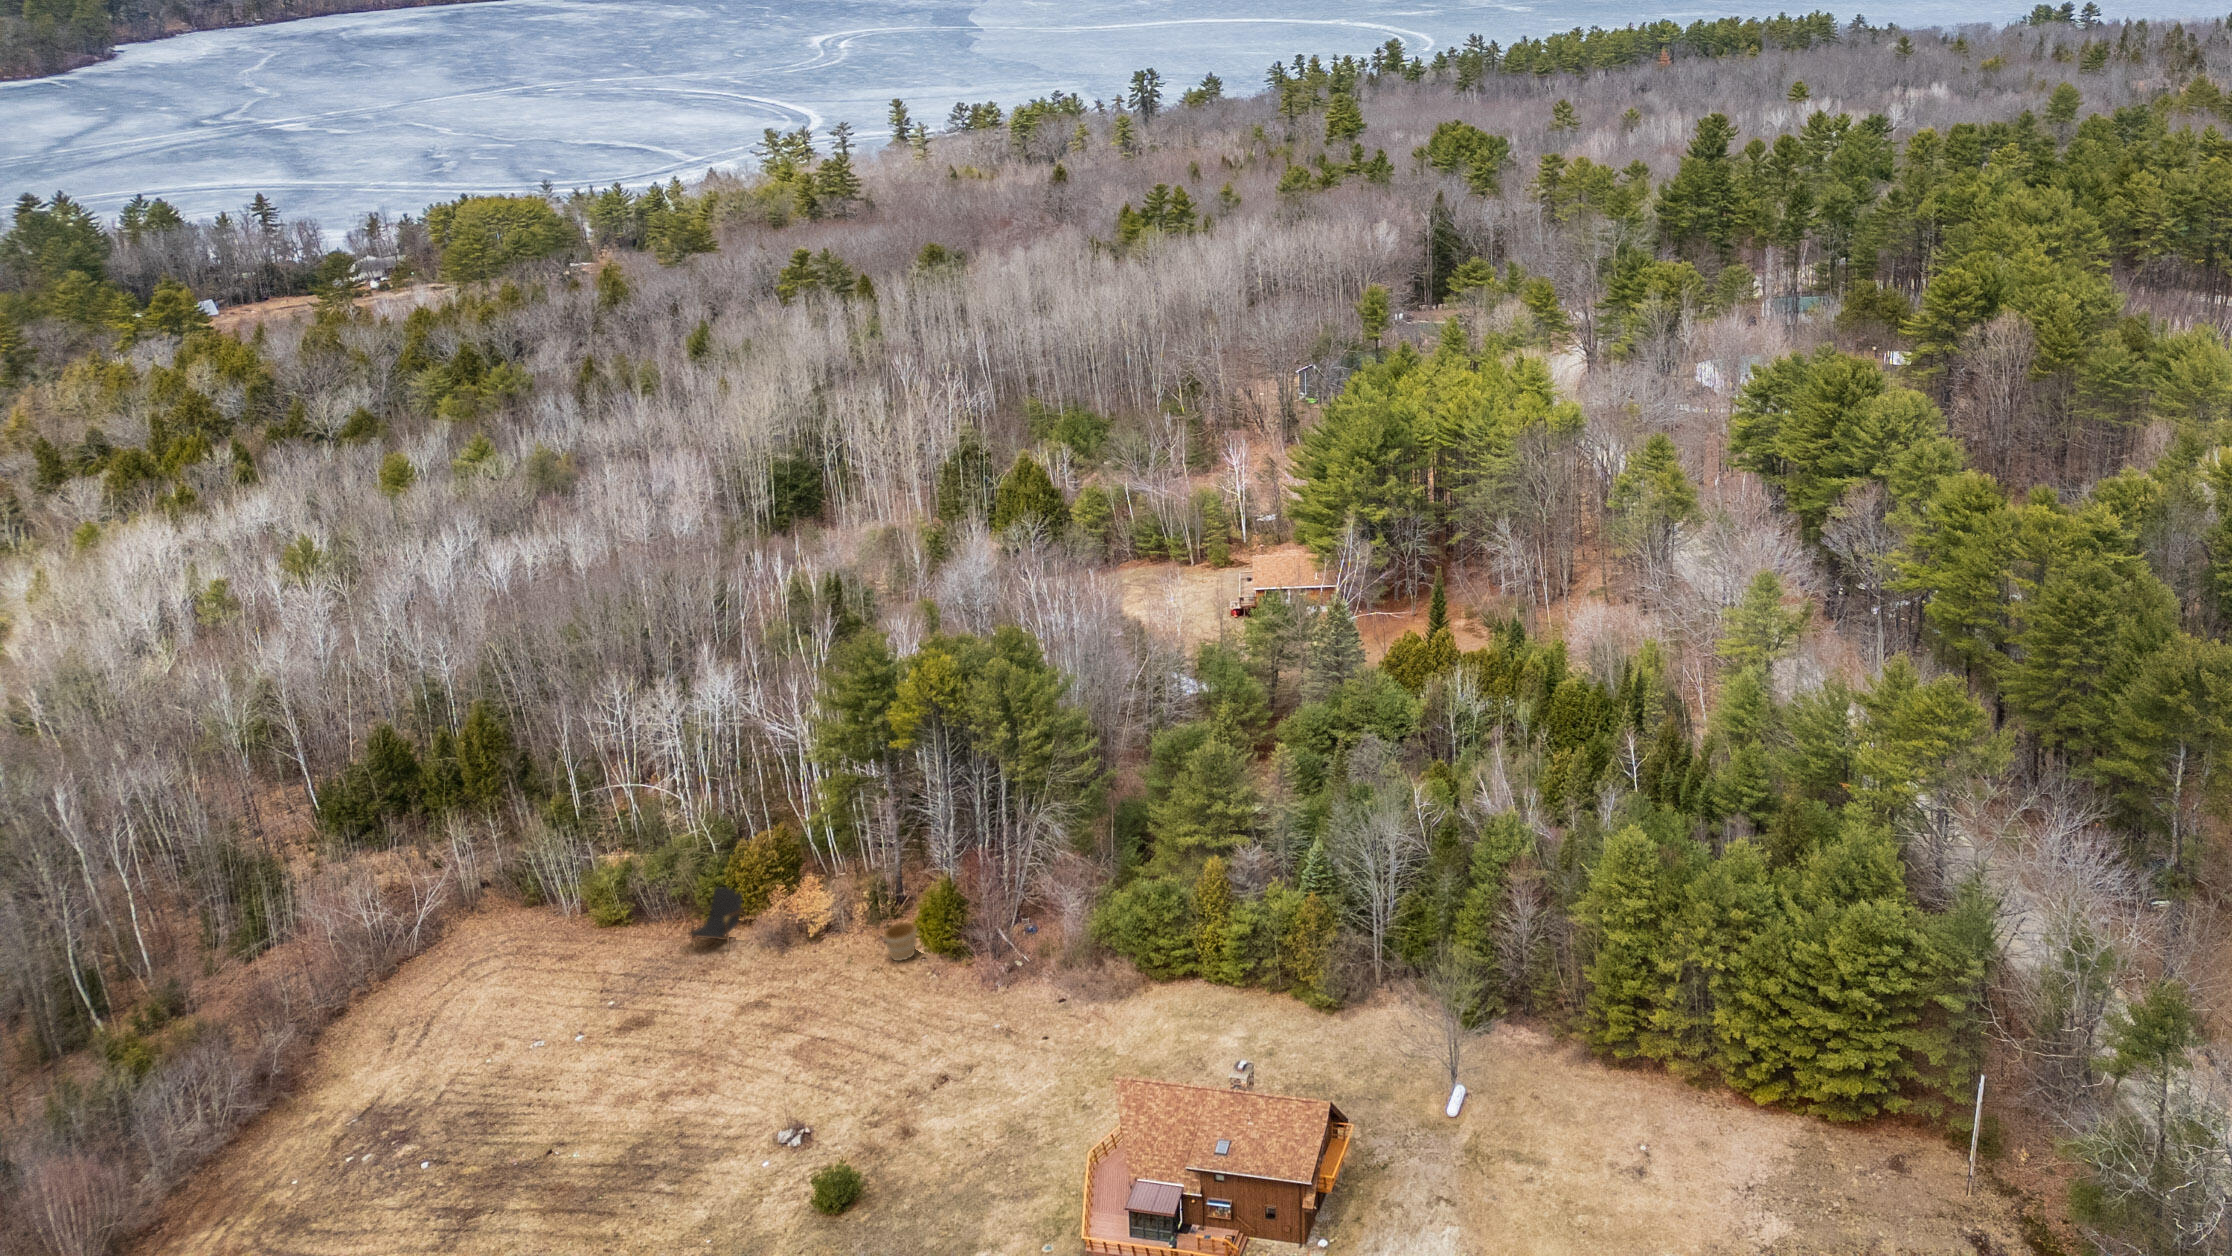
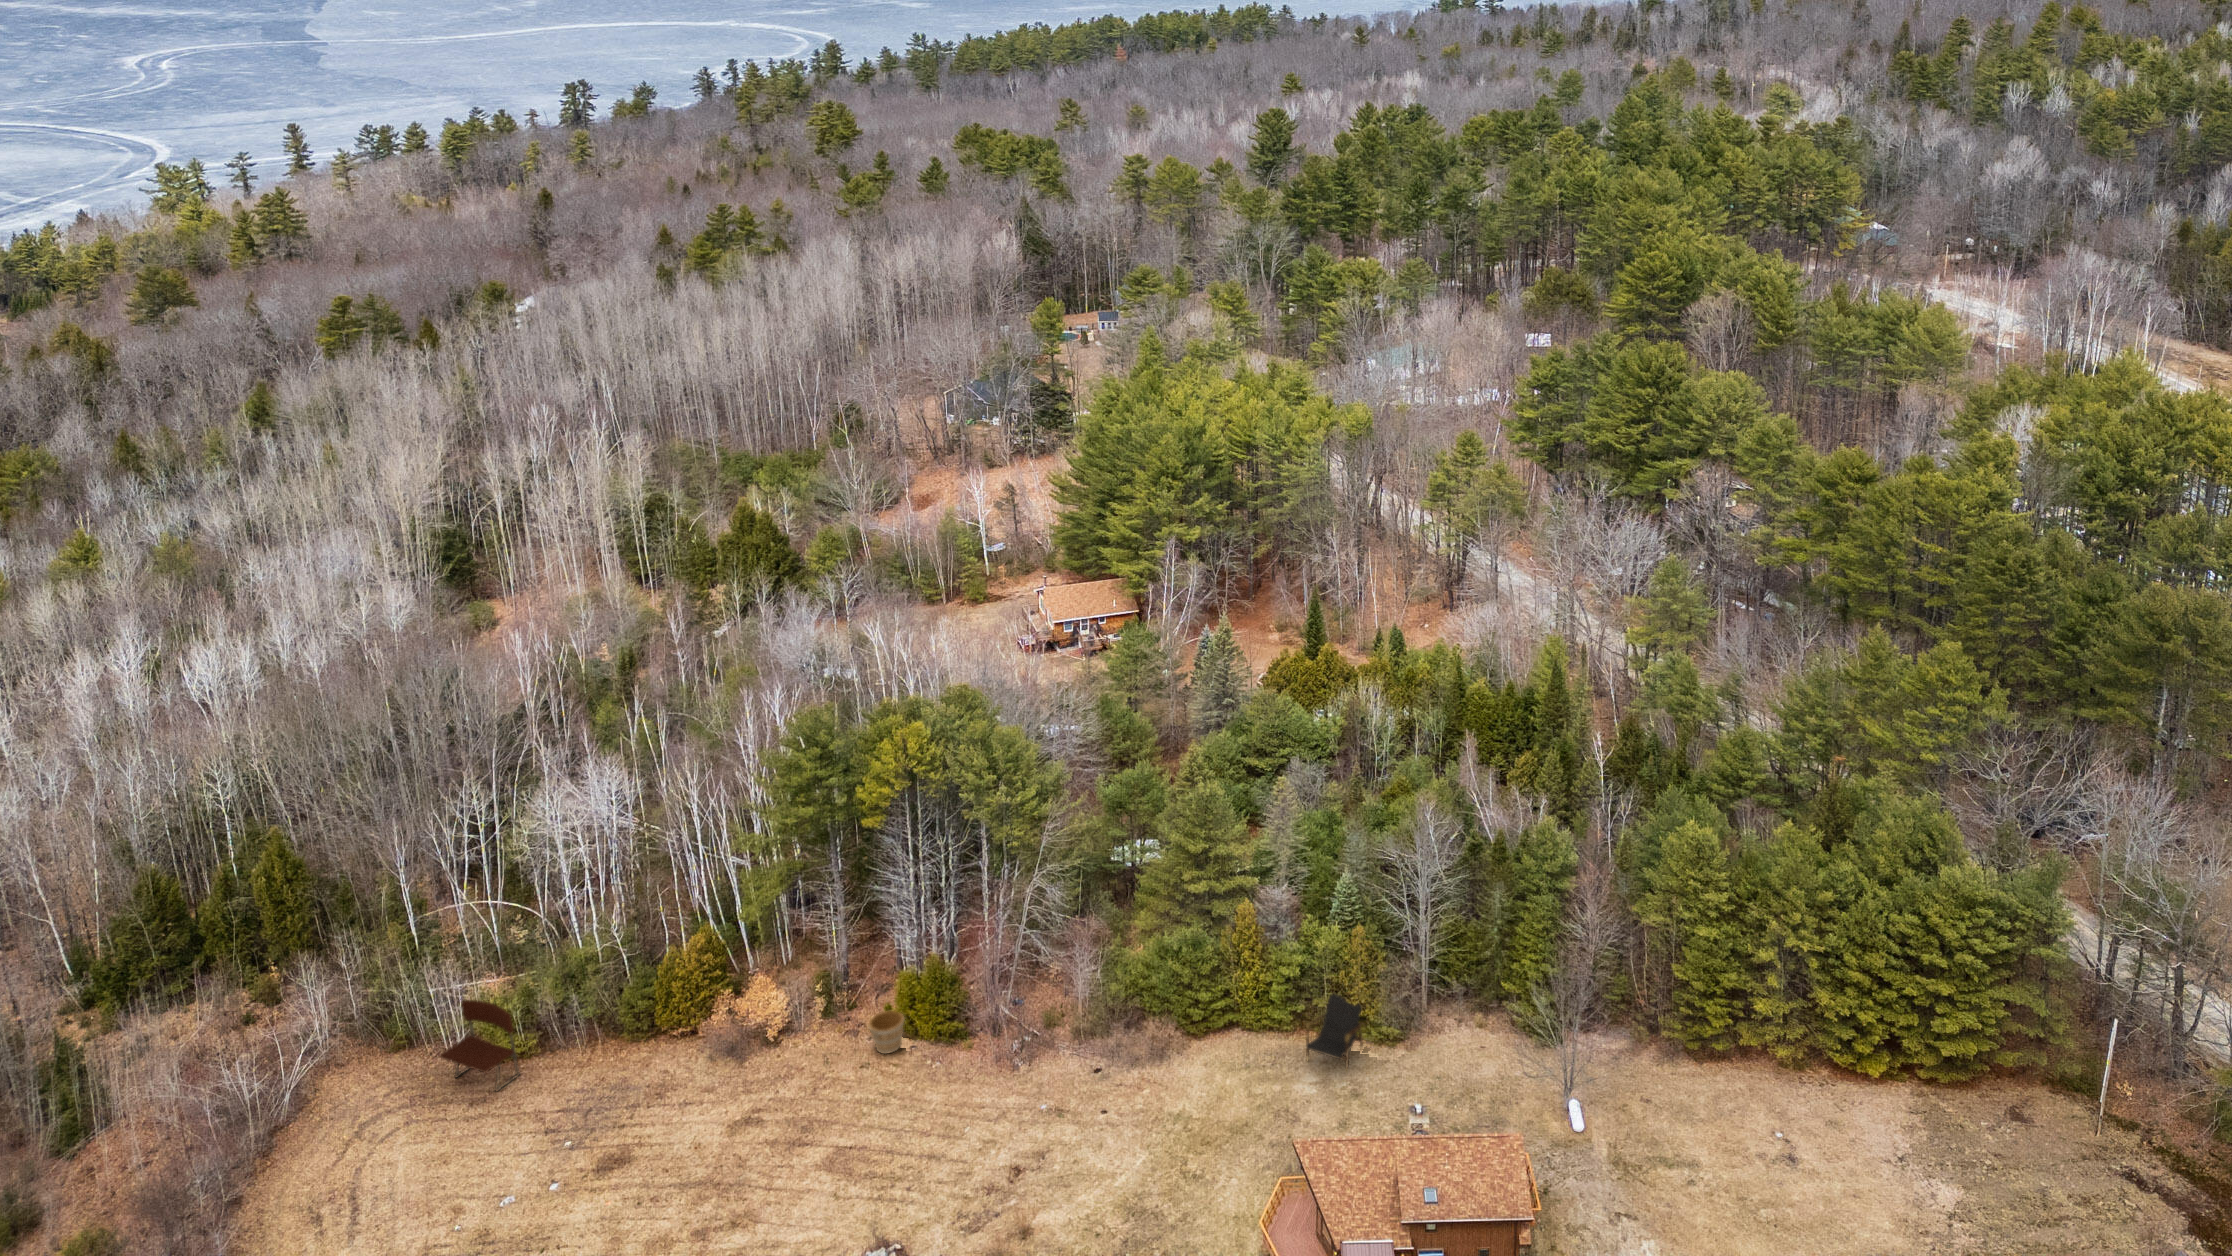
bench: none [546,868,609,950] -> present [440,1000,520,1091]
lounge chair: present [690,887,747,948] -> present [1306,994,1363,1071]

